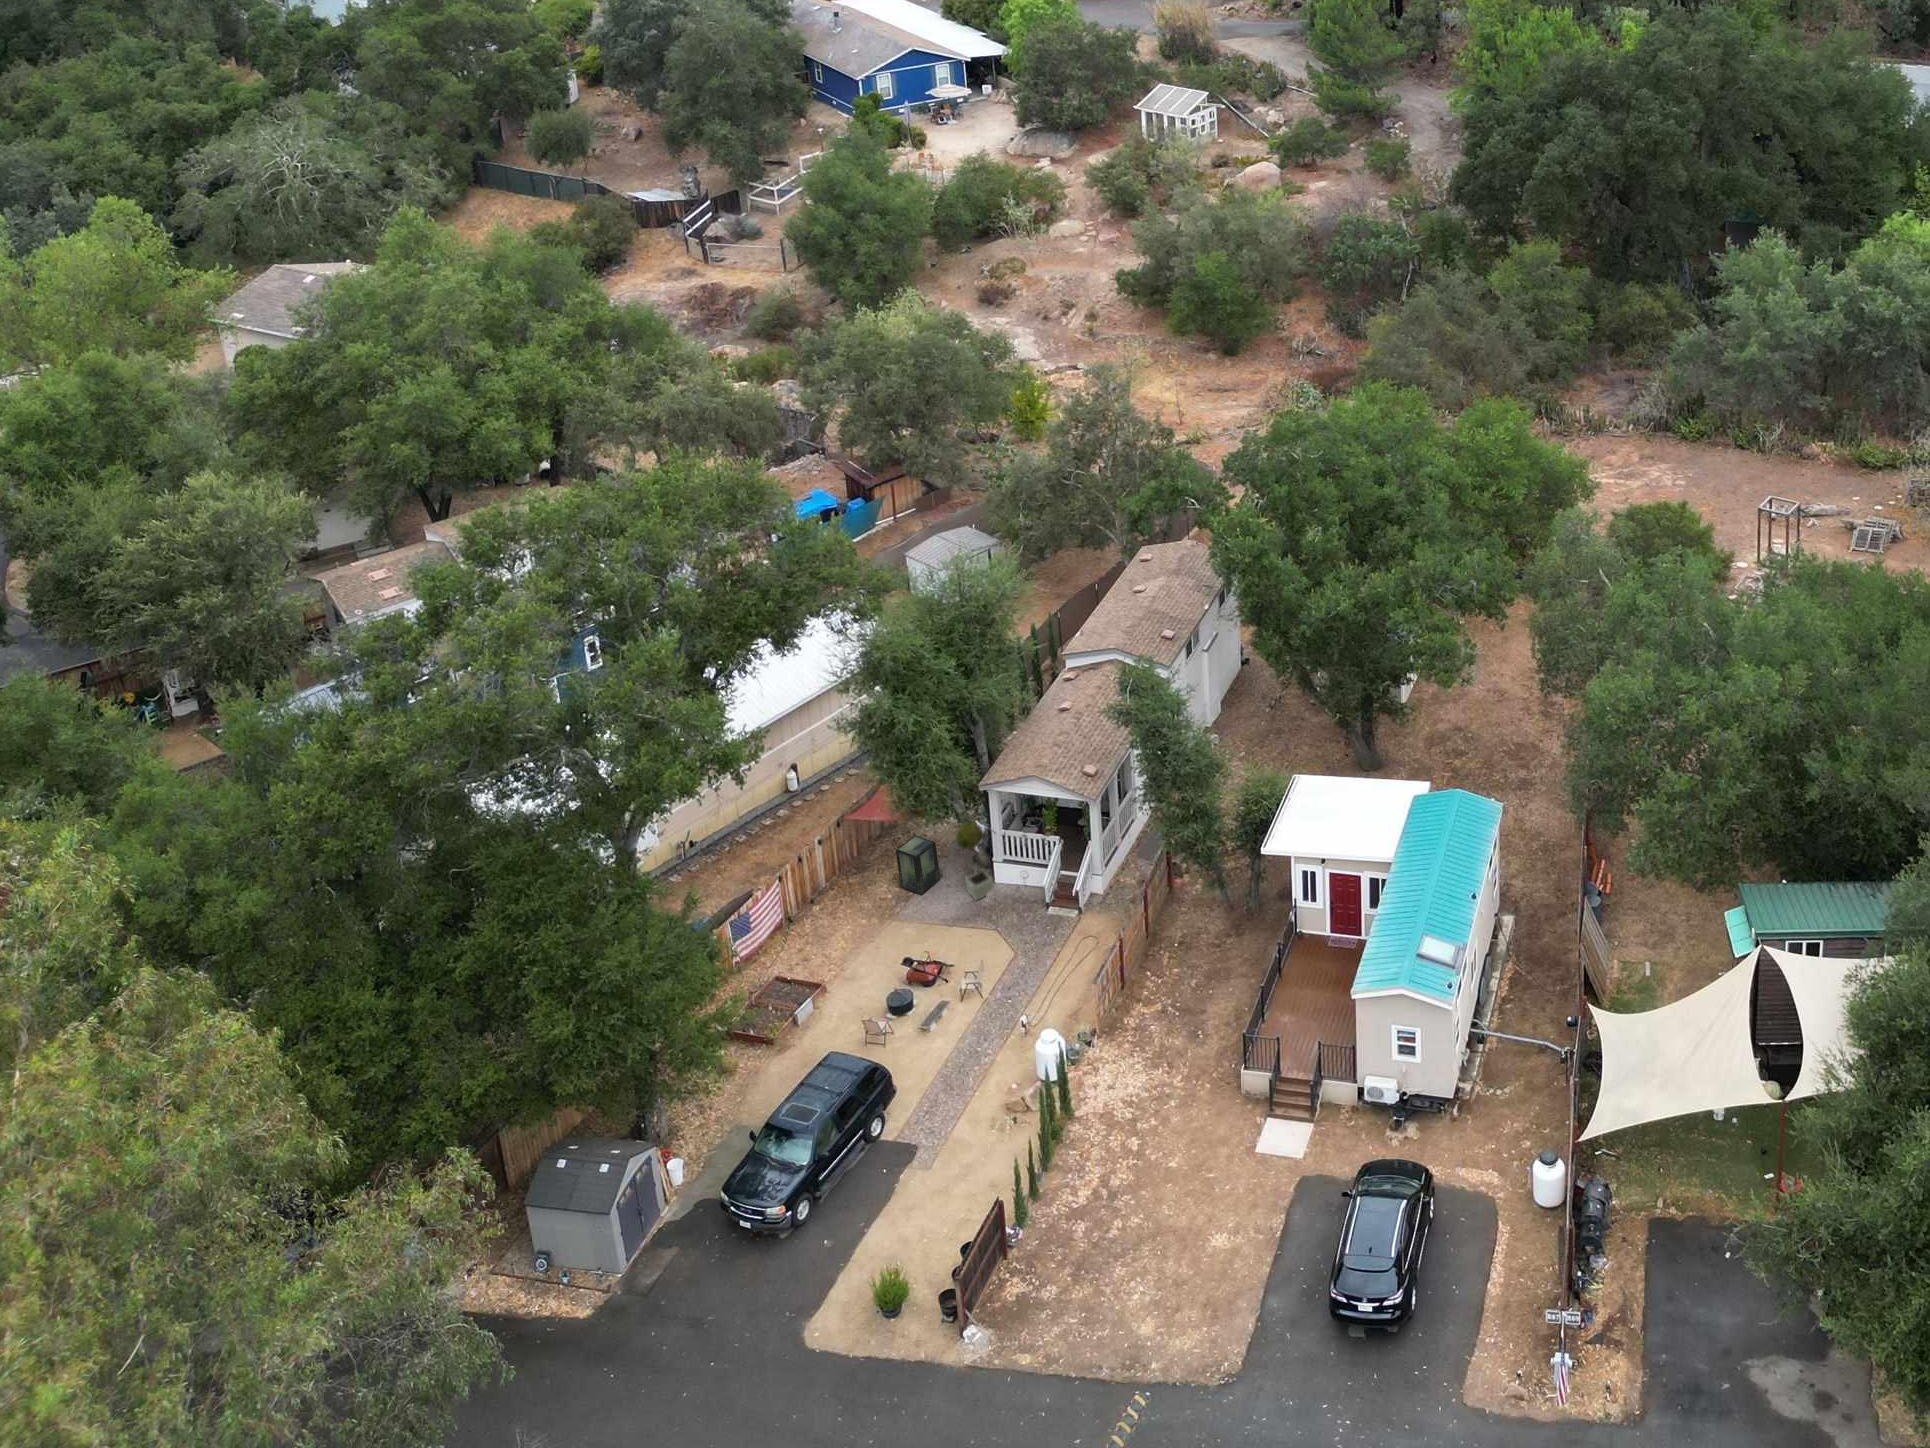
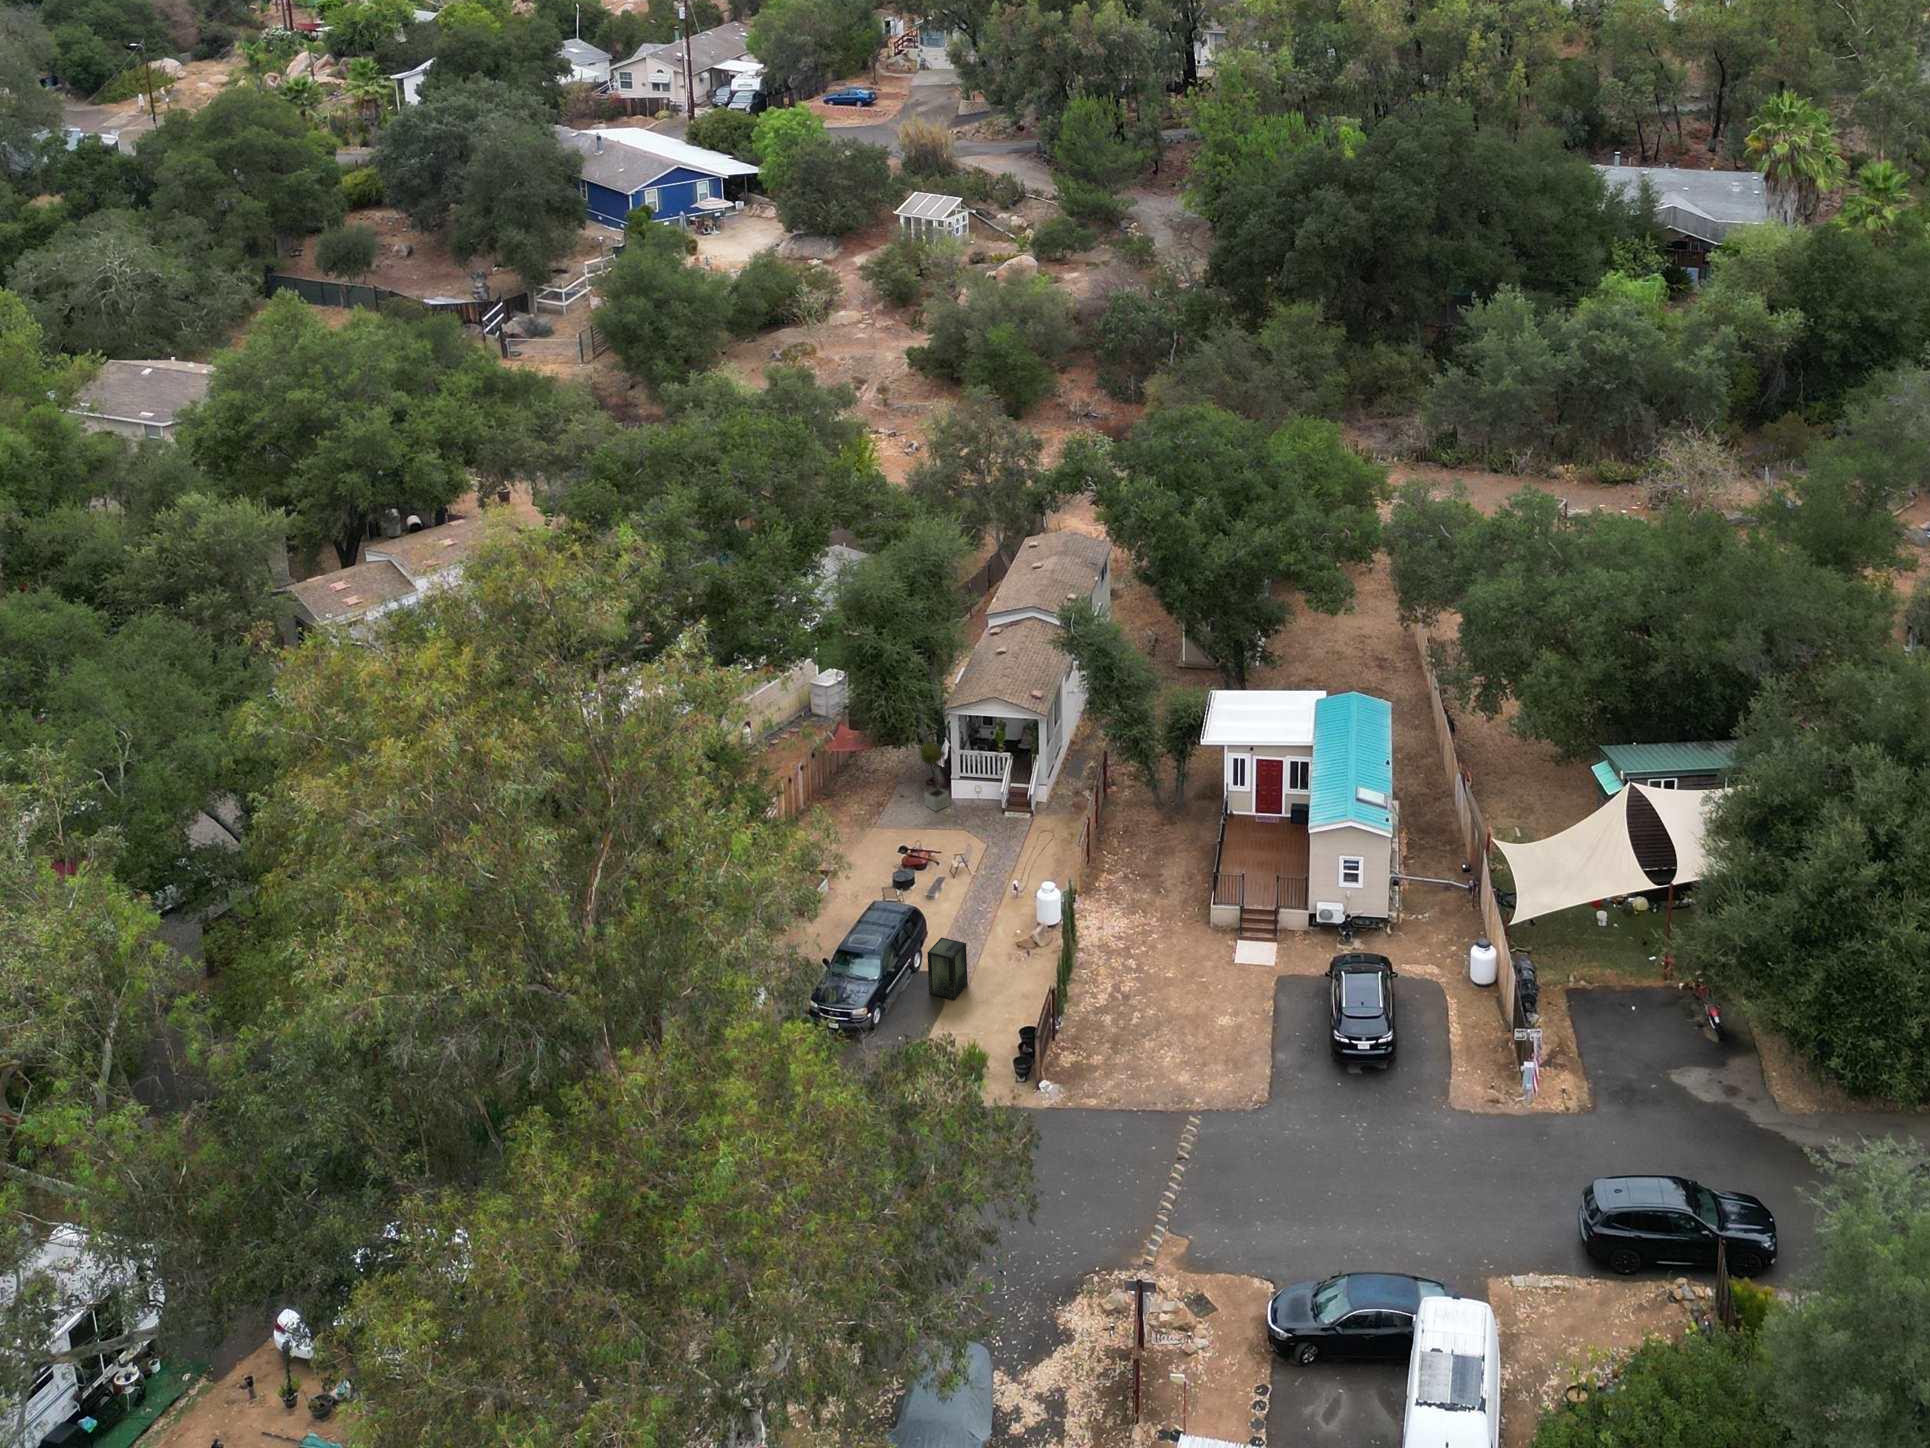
storage box: present [896,835,940,895] -> present [927,937,968,1000]

